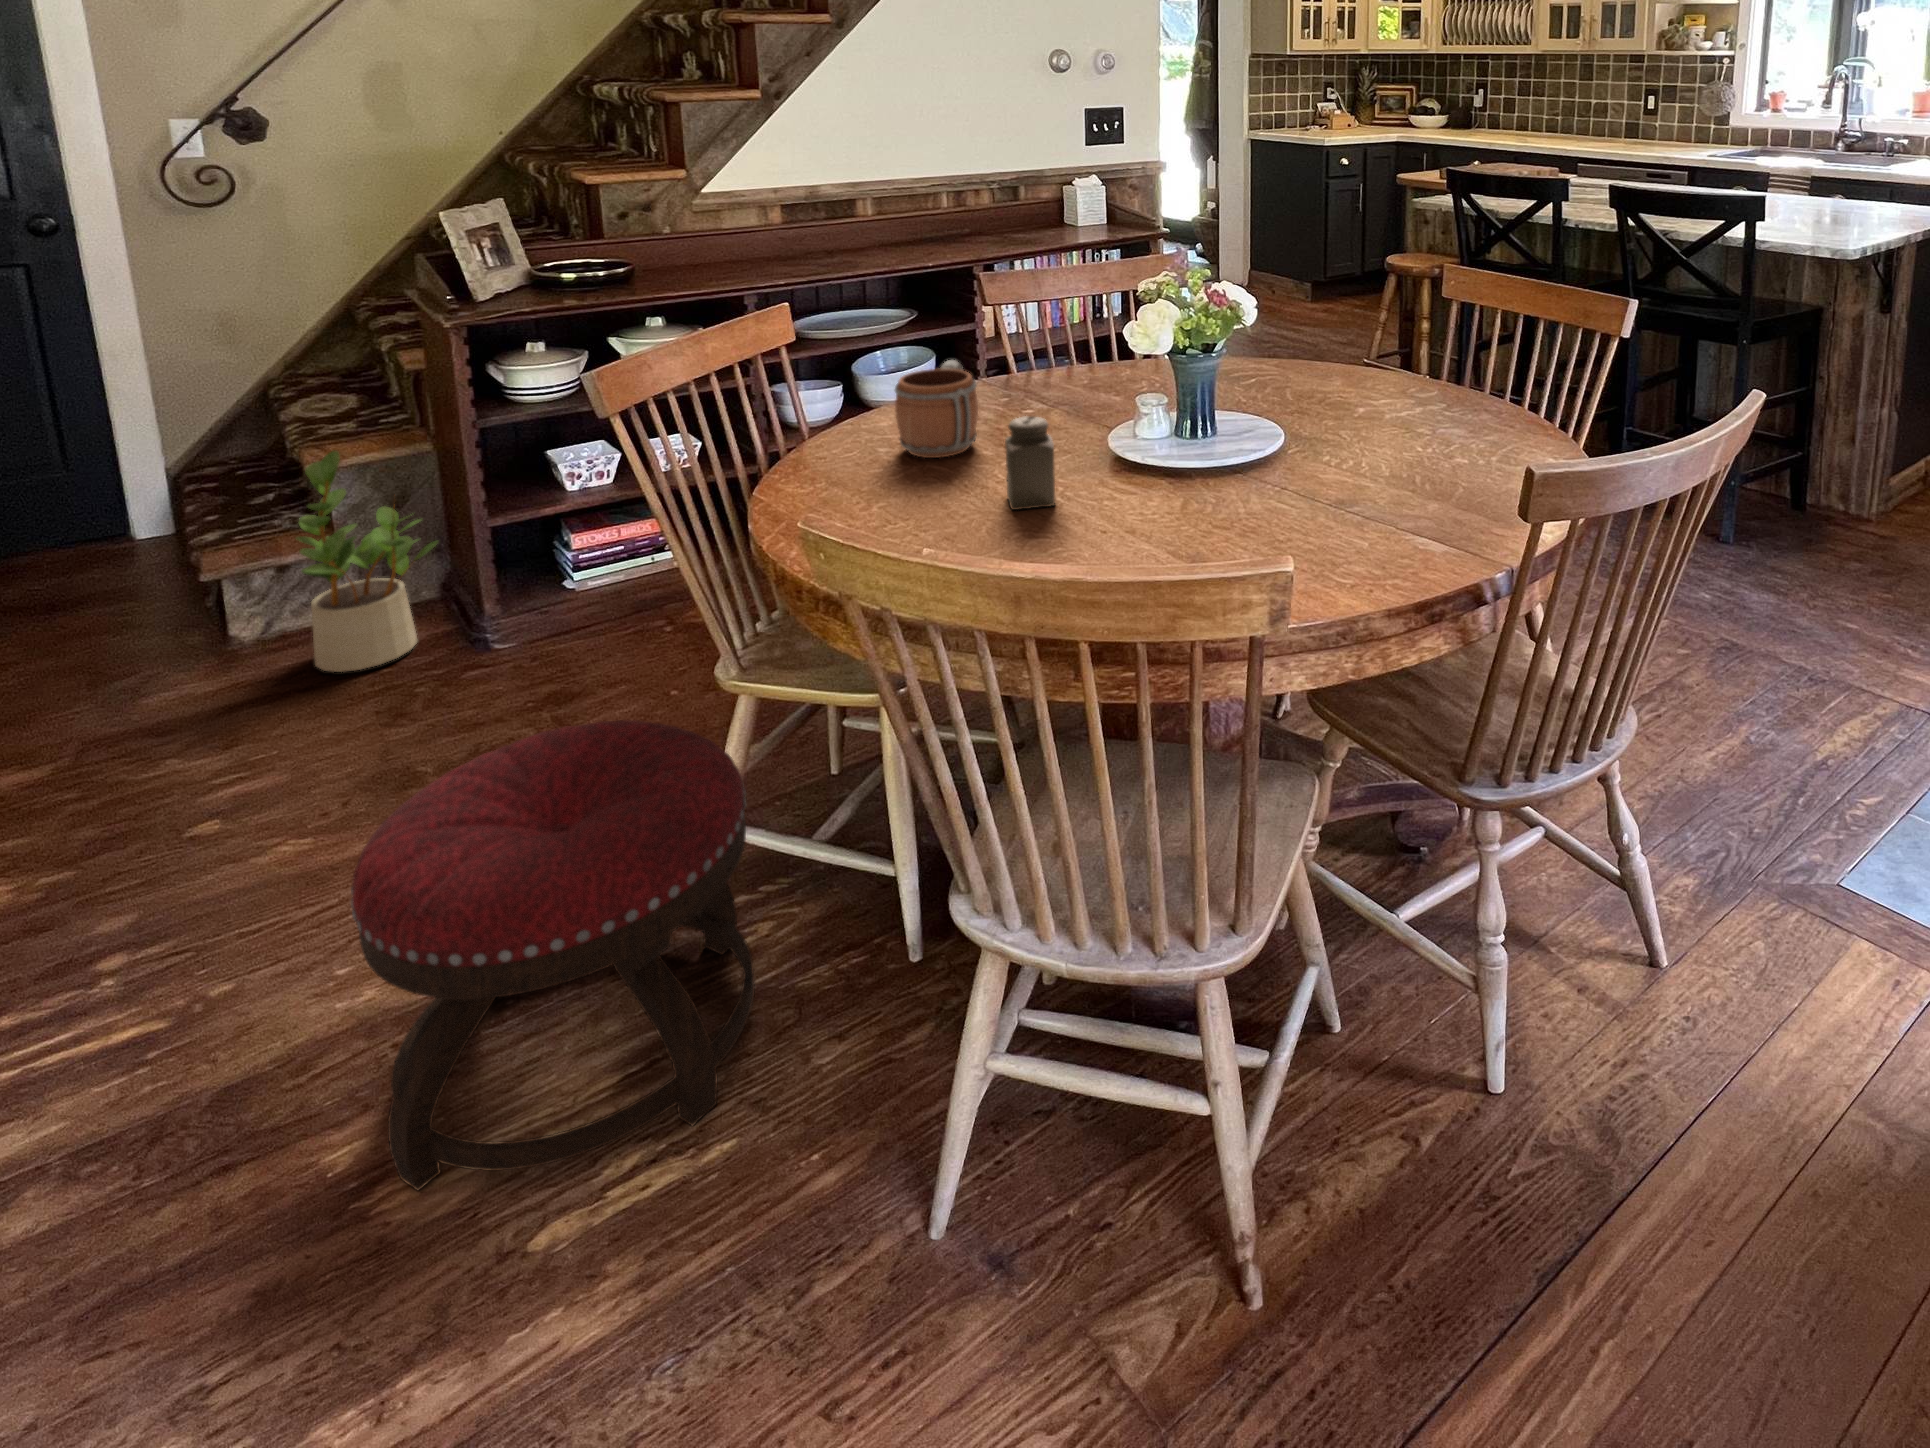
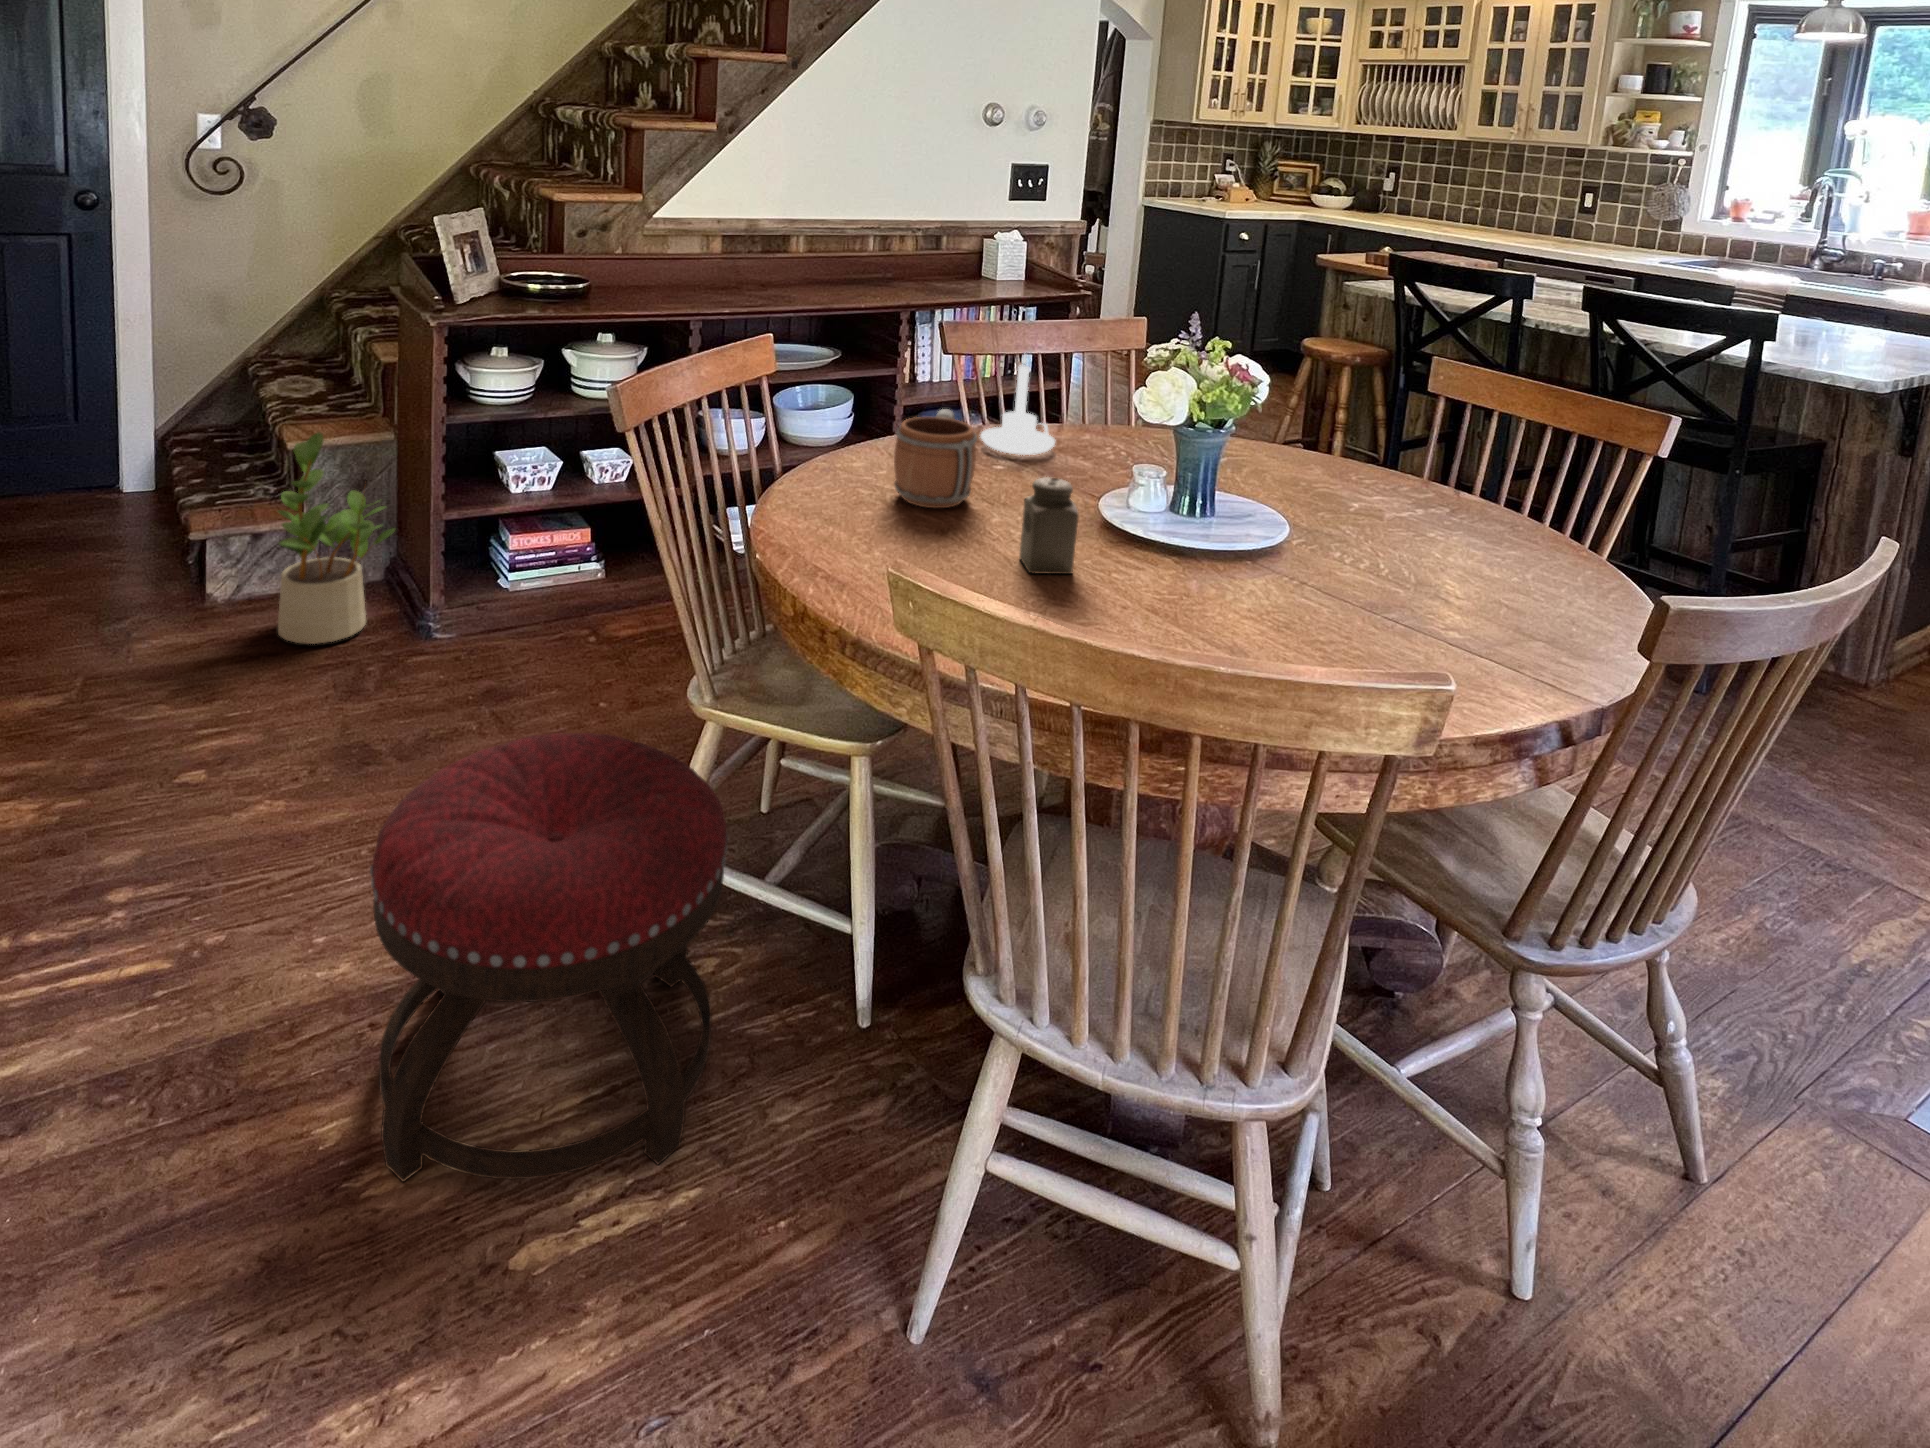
candle holder: none [1006,296,1080,396] -> present [981,356,1055,455]

